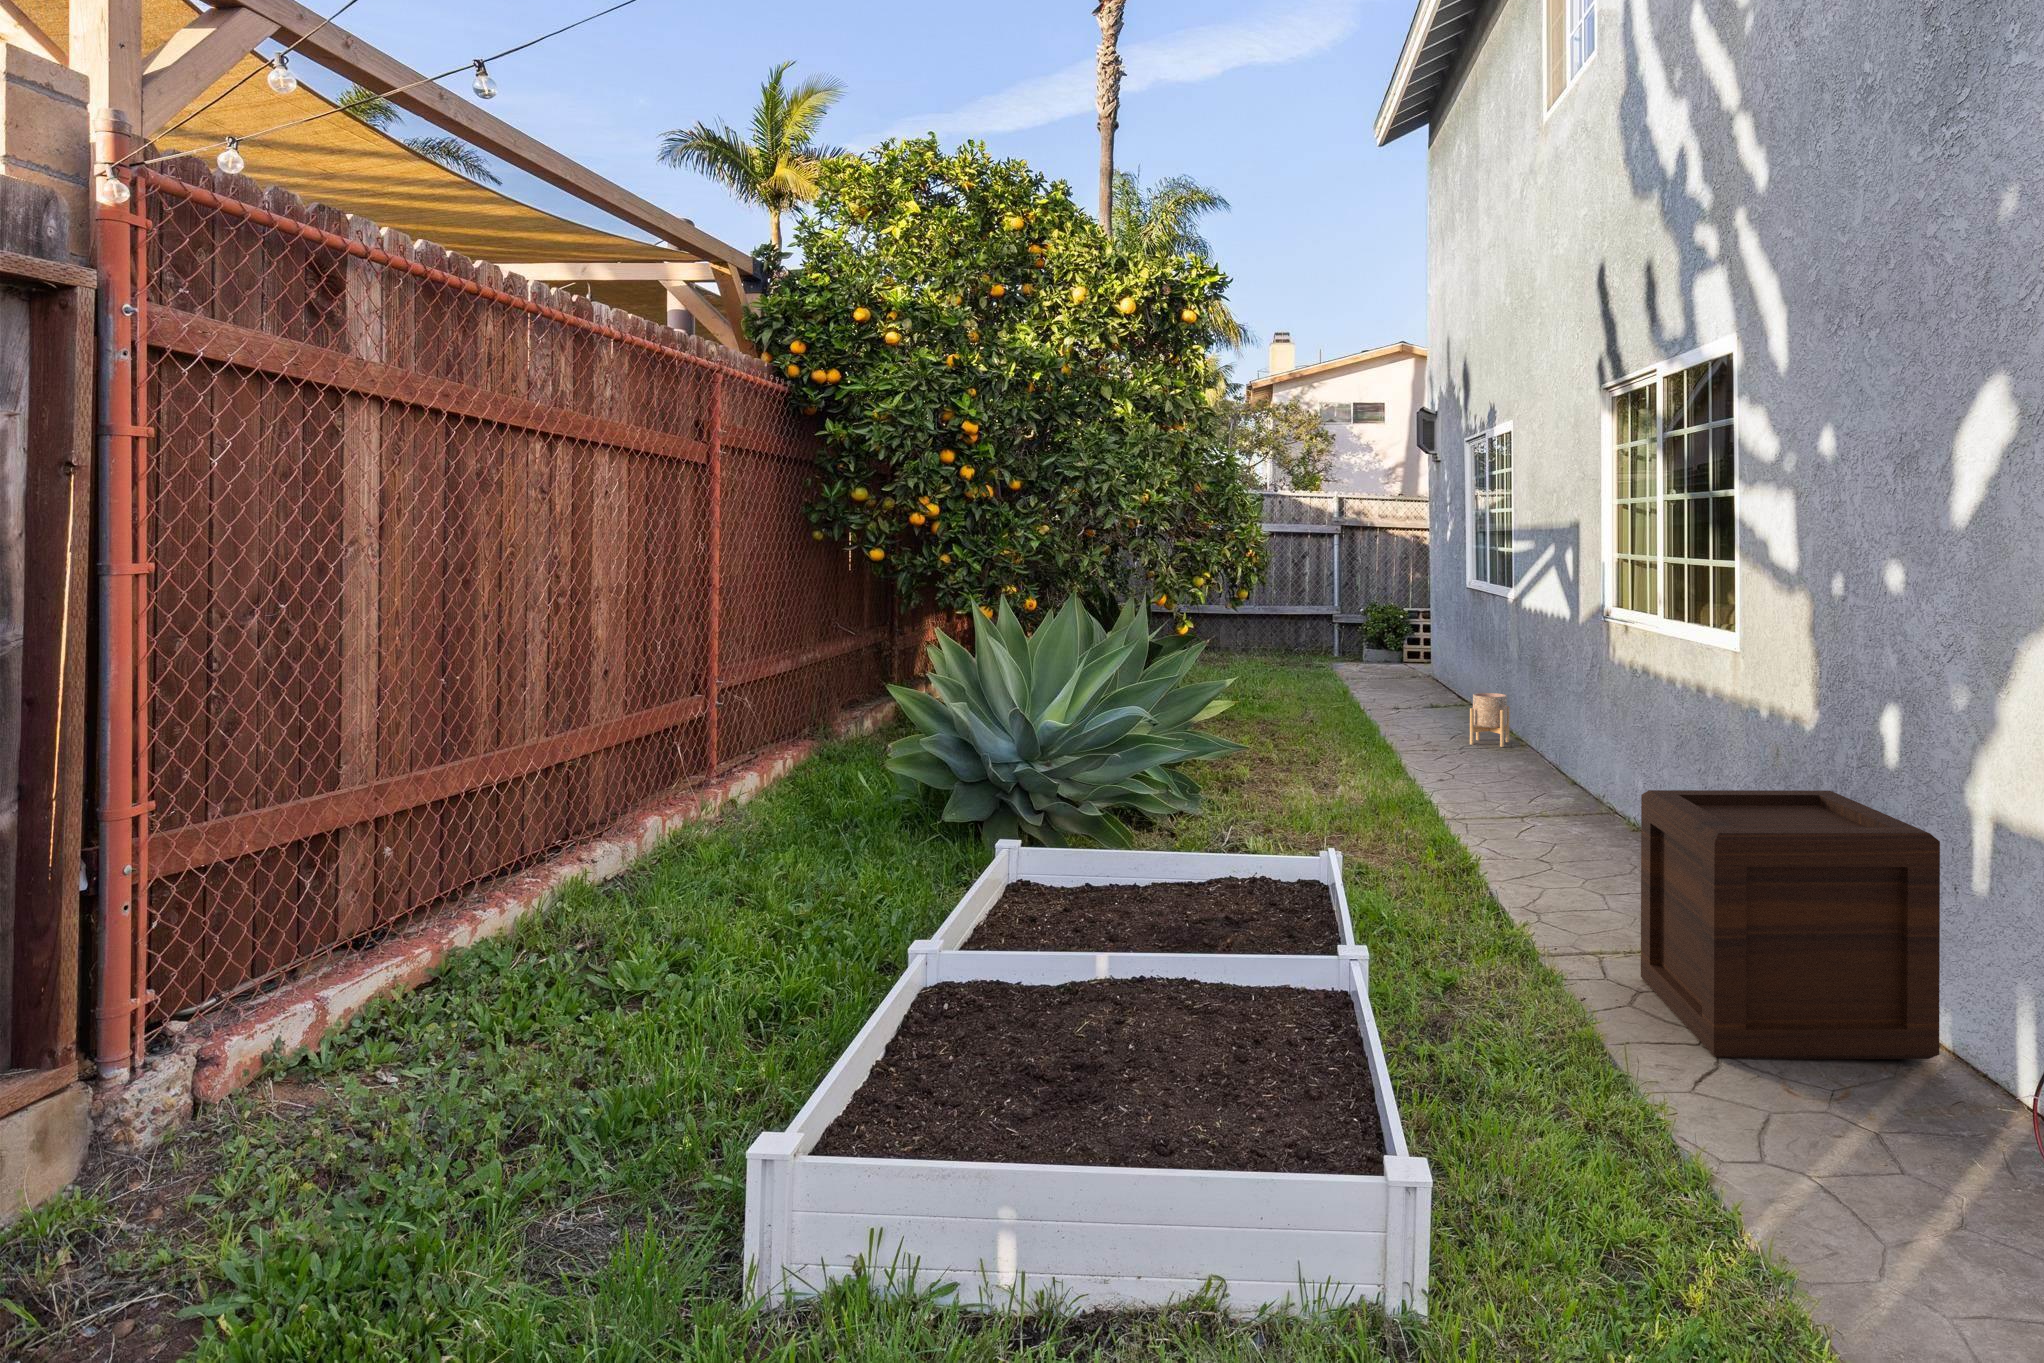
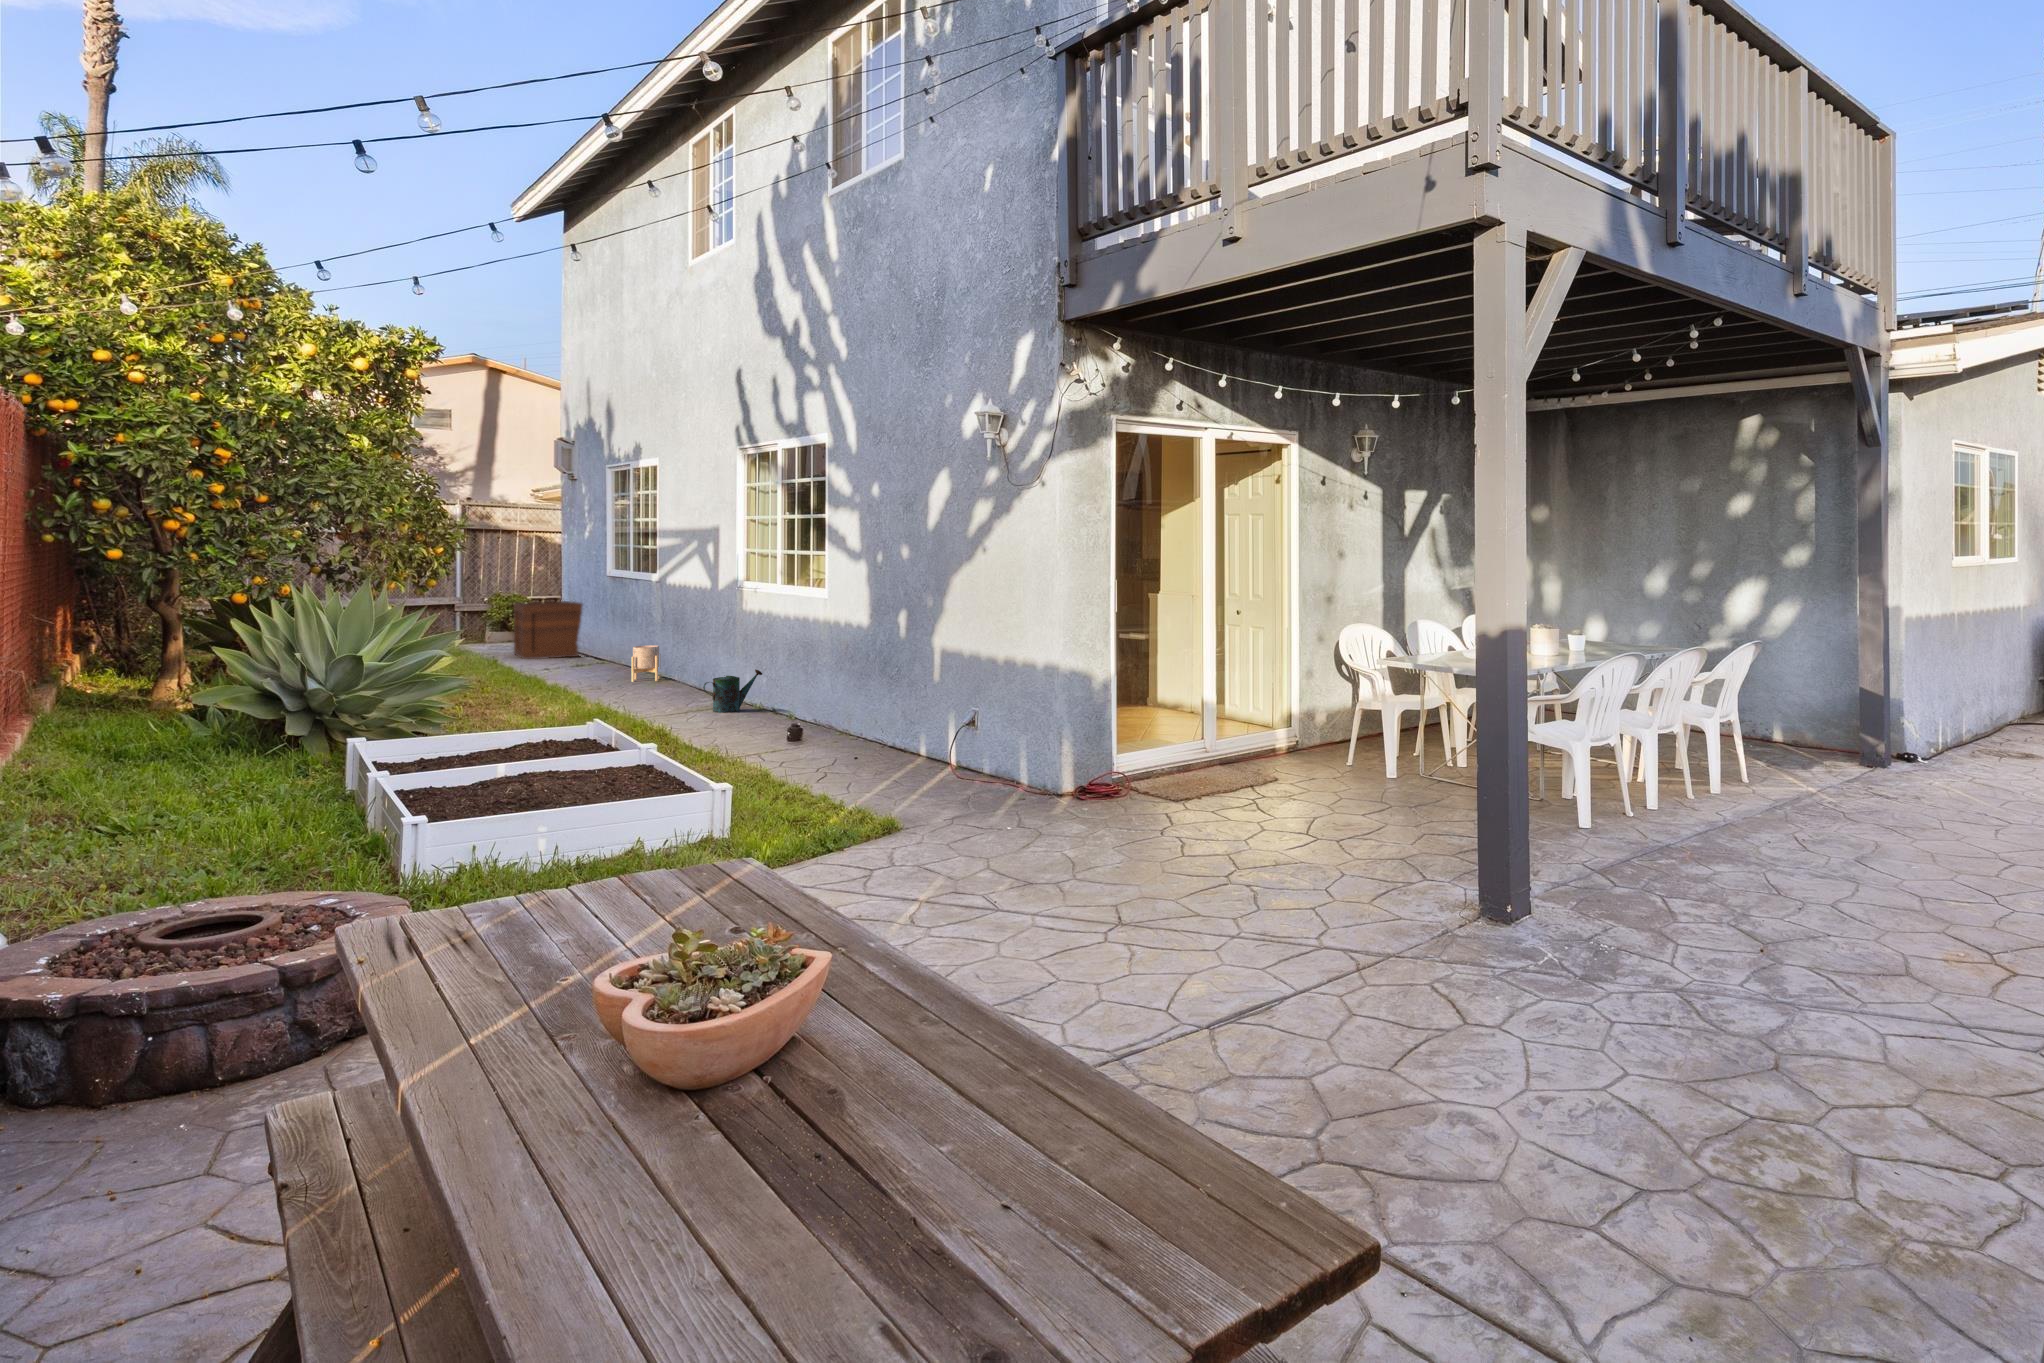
watering can: none [1532,765,1628,836] -> present [703,670,762,713]
wooden crate: present [1641,790,1940,1059] -> present [514,601,583,659]

